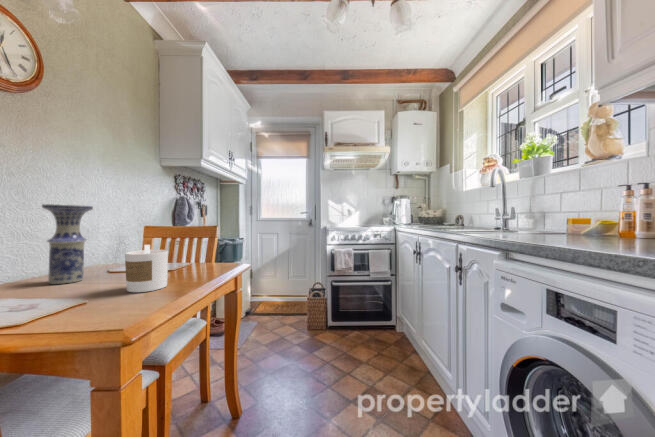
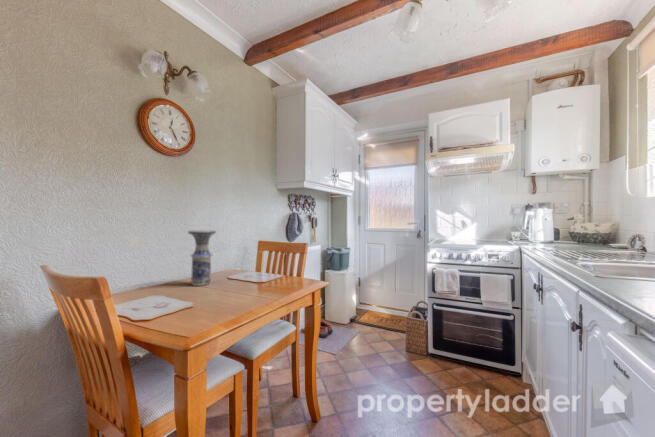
candle: present [125,245,168,292] -> none [221,265,250,303]

